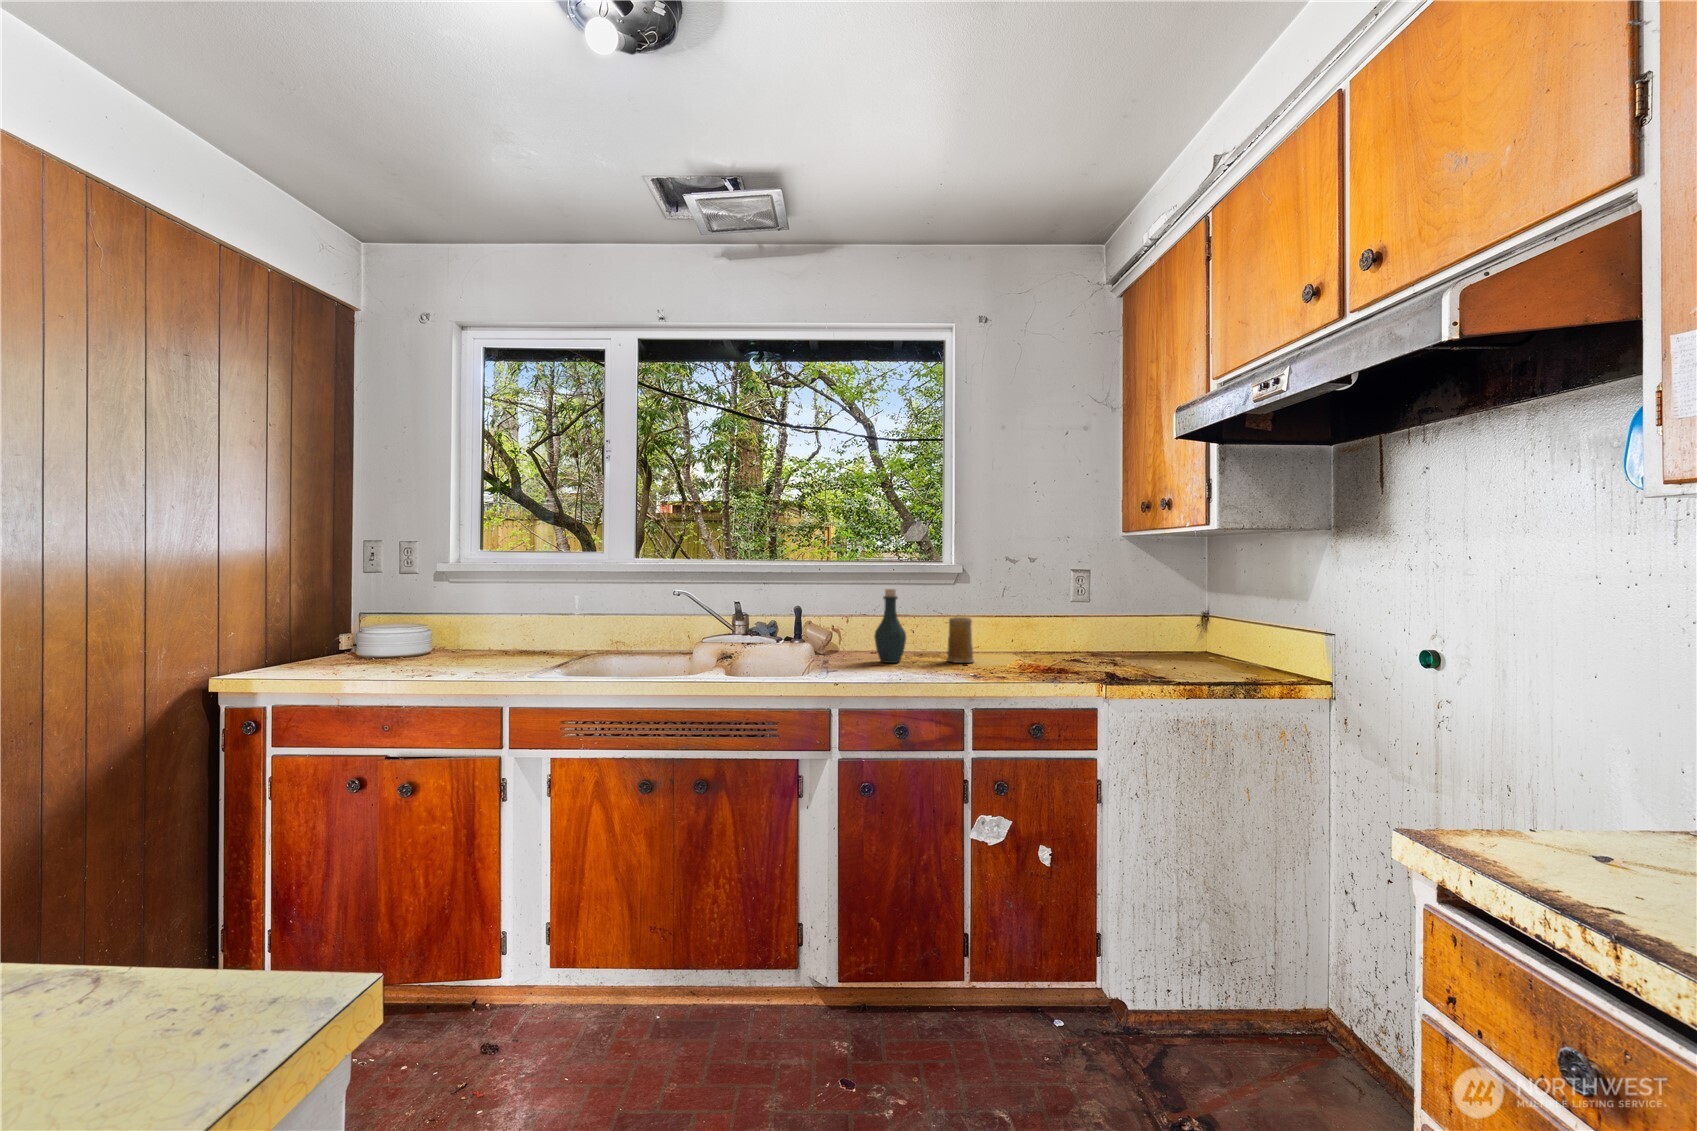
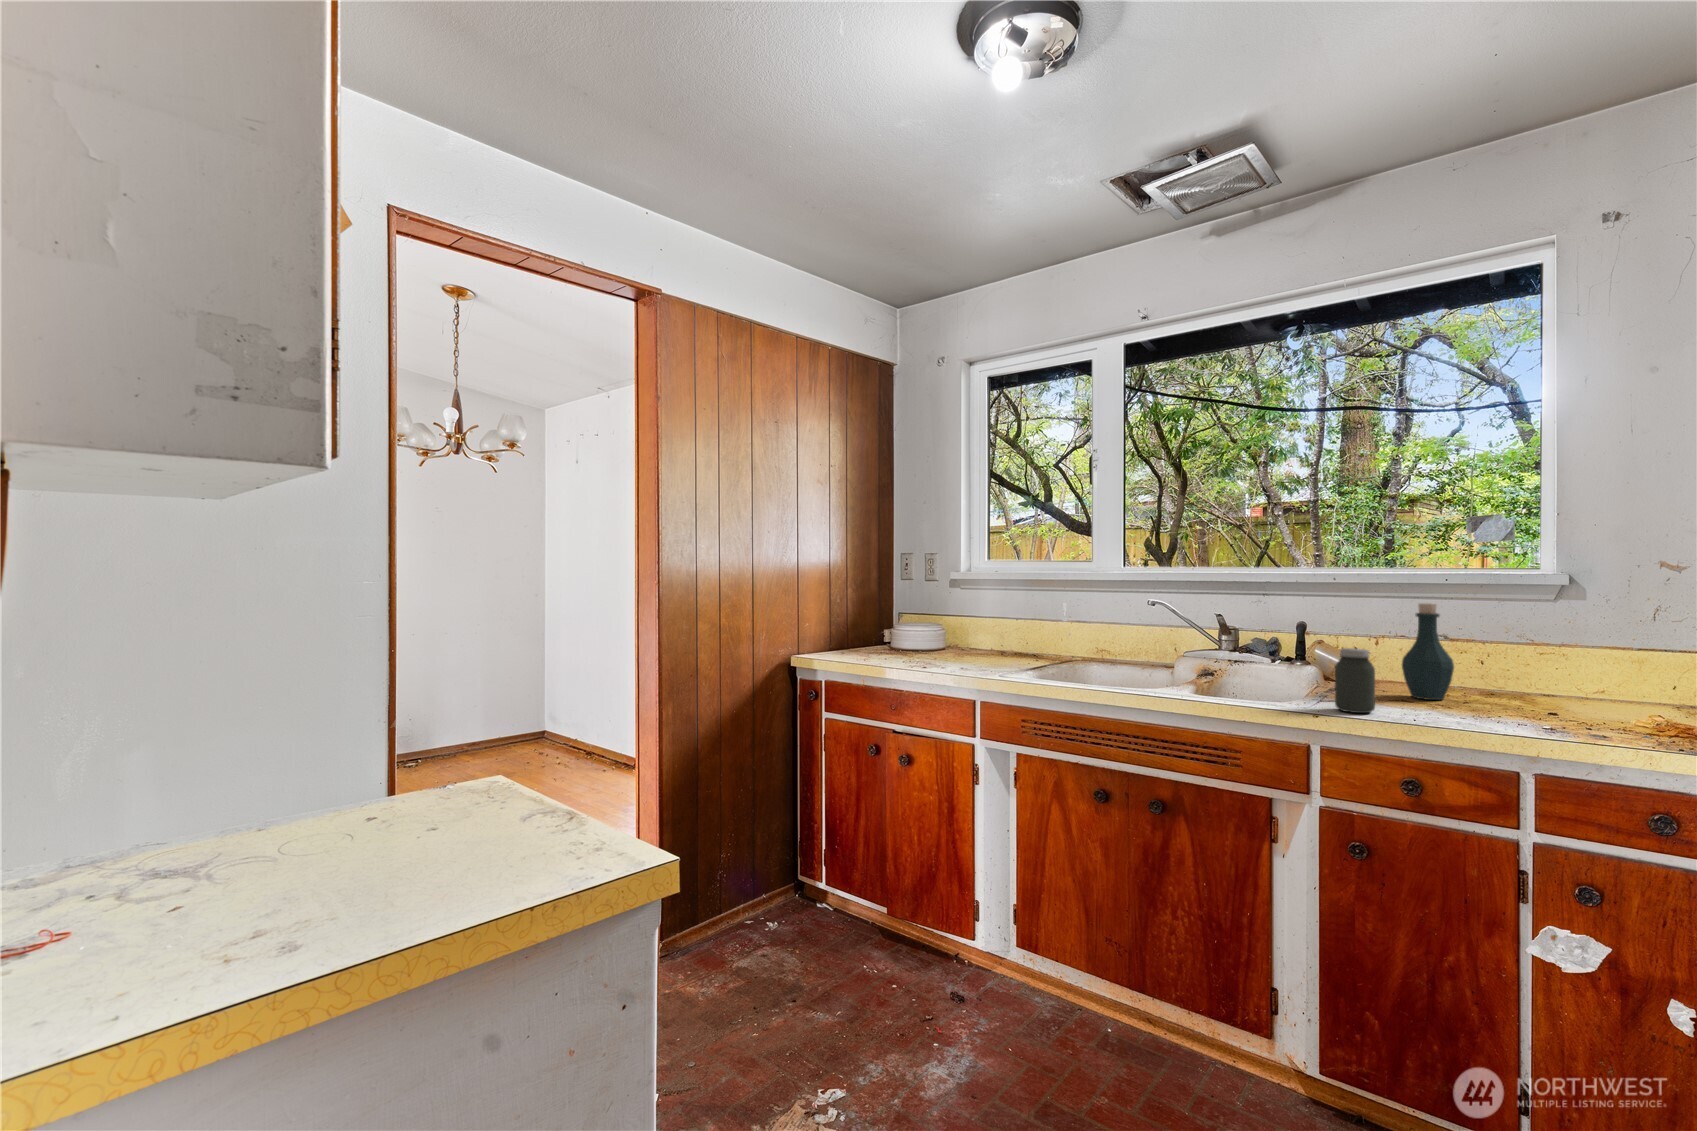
mug: present [947,617,974,663] -> none [1526,646,1579,712]
jar: none [844,626,871,678] -> present [1335,648,1375,713]

